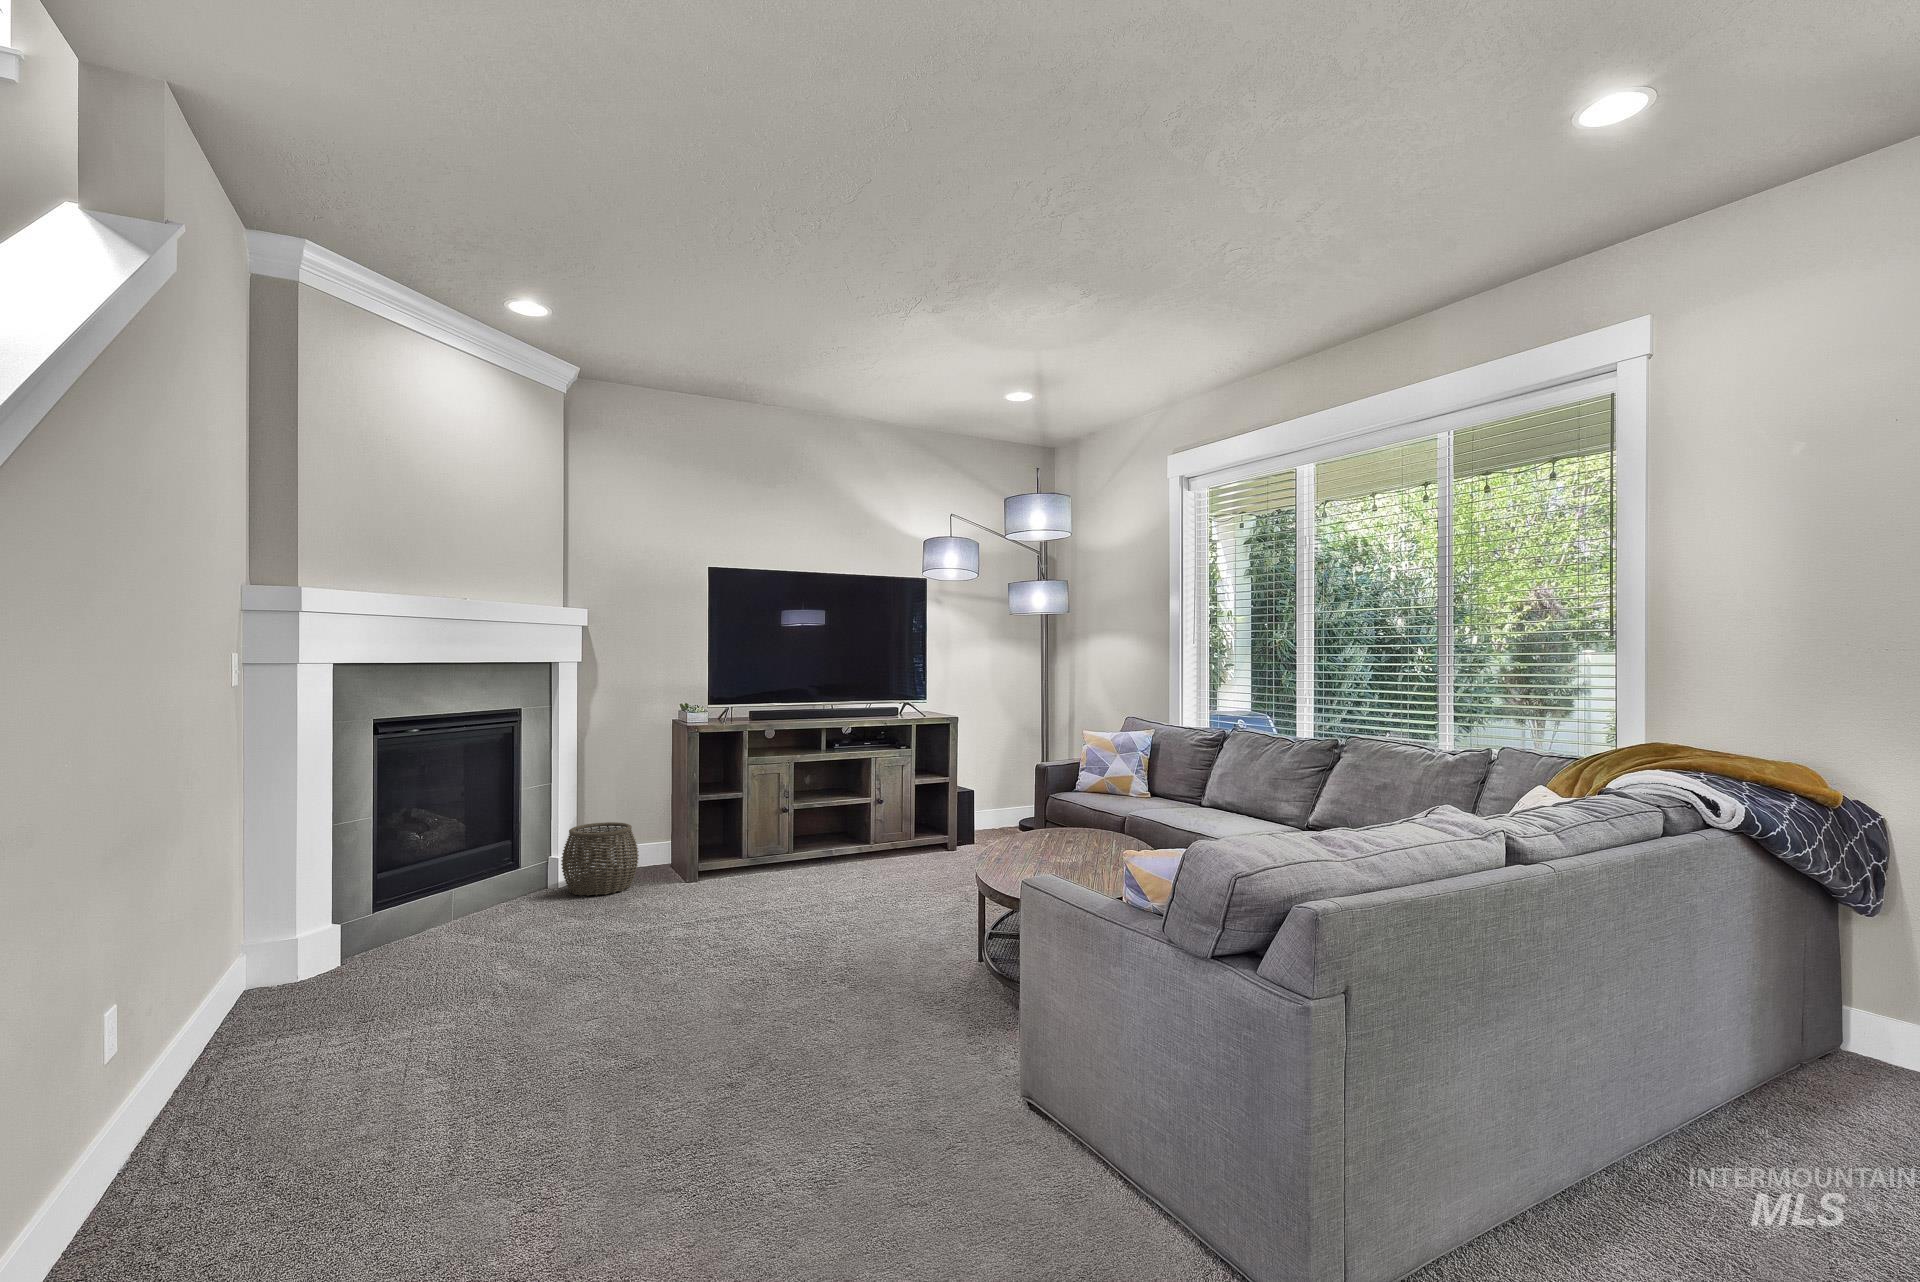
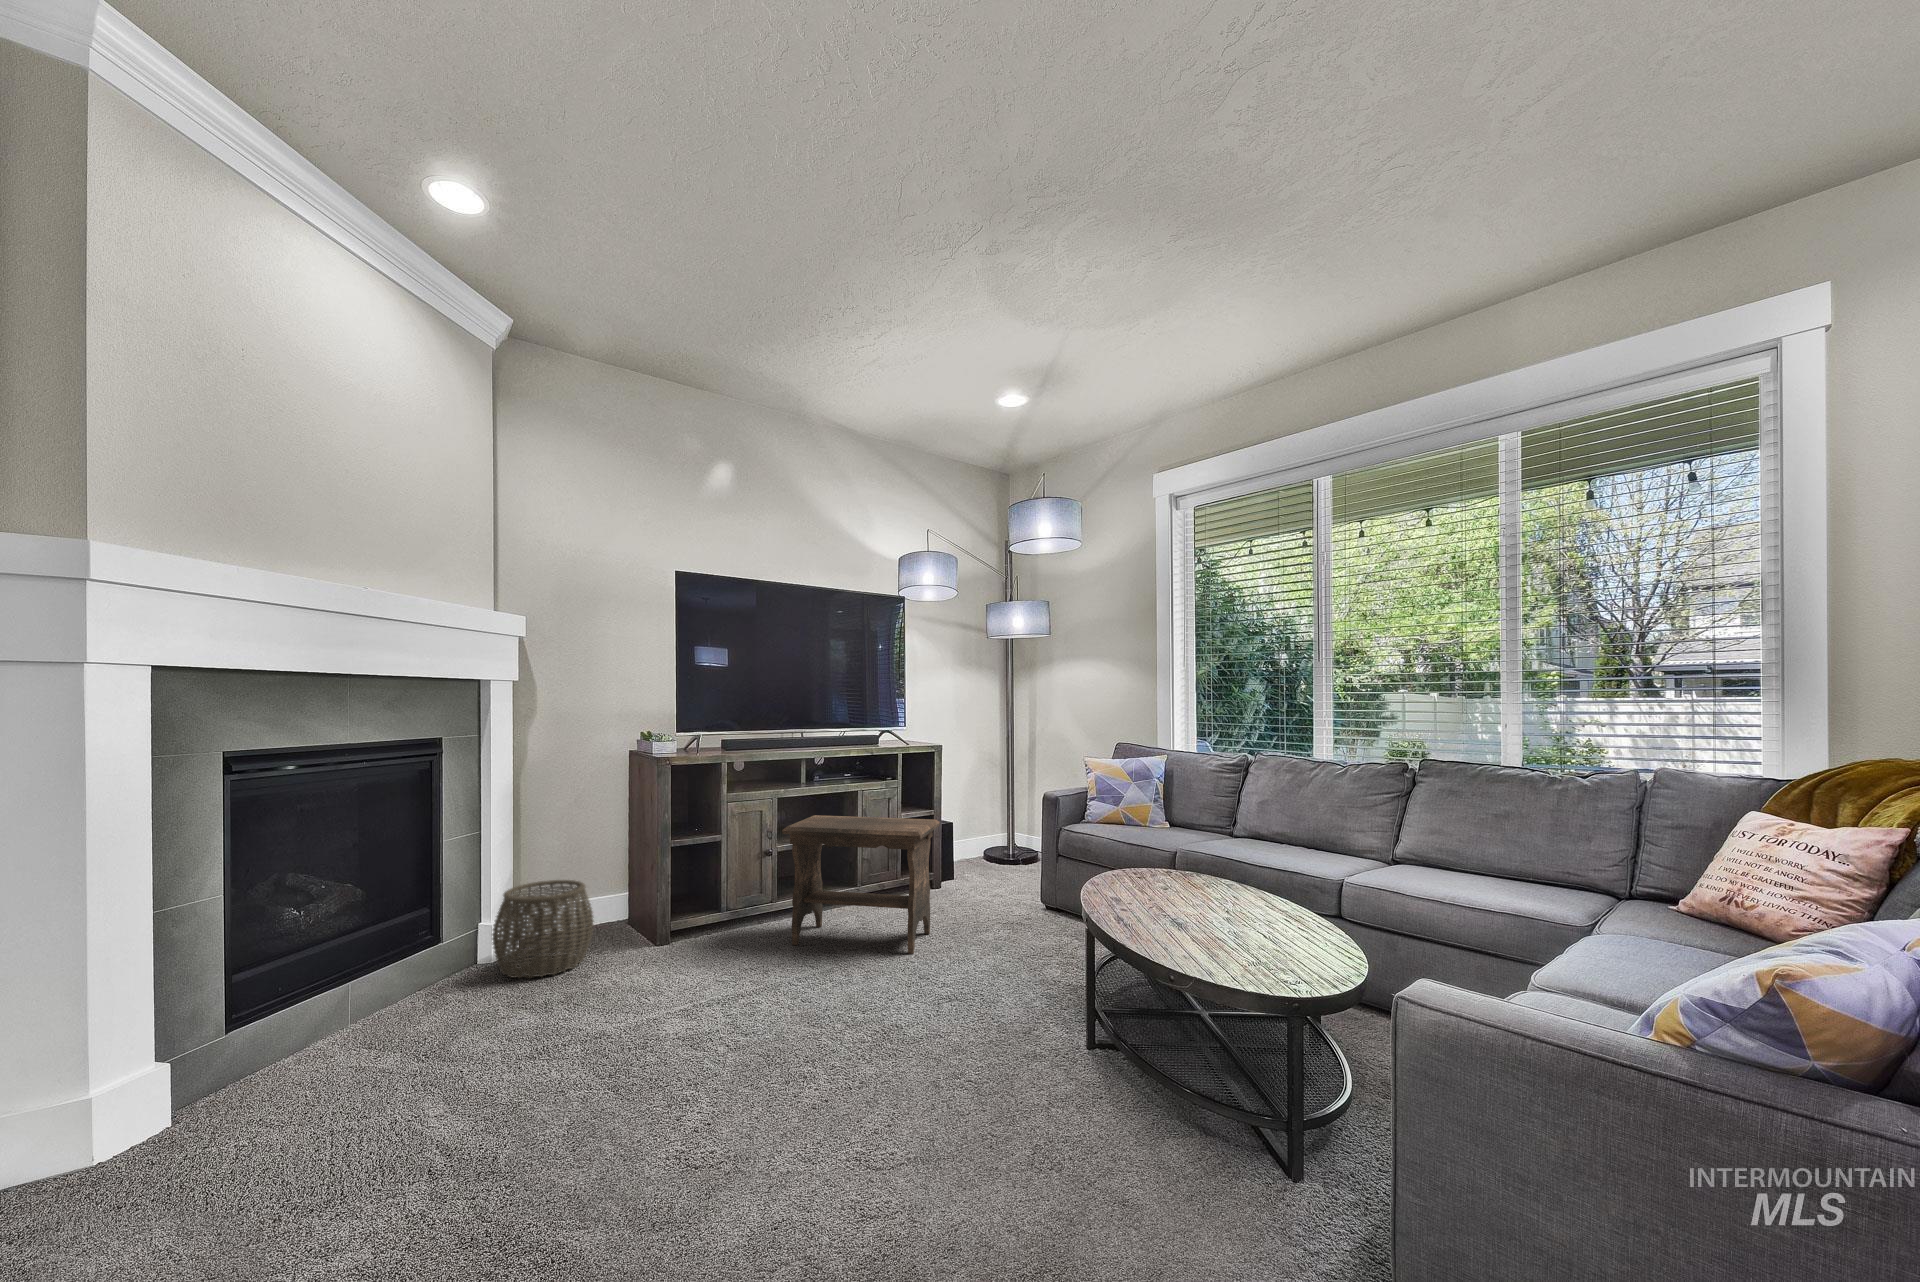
footstool: none [787,778,925,897] -> present [782,815,940,954]

